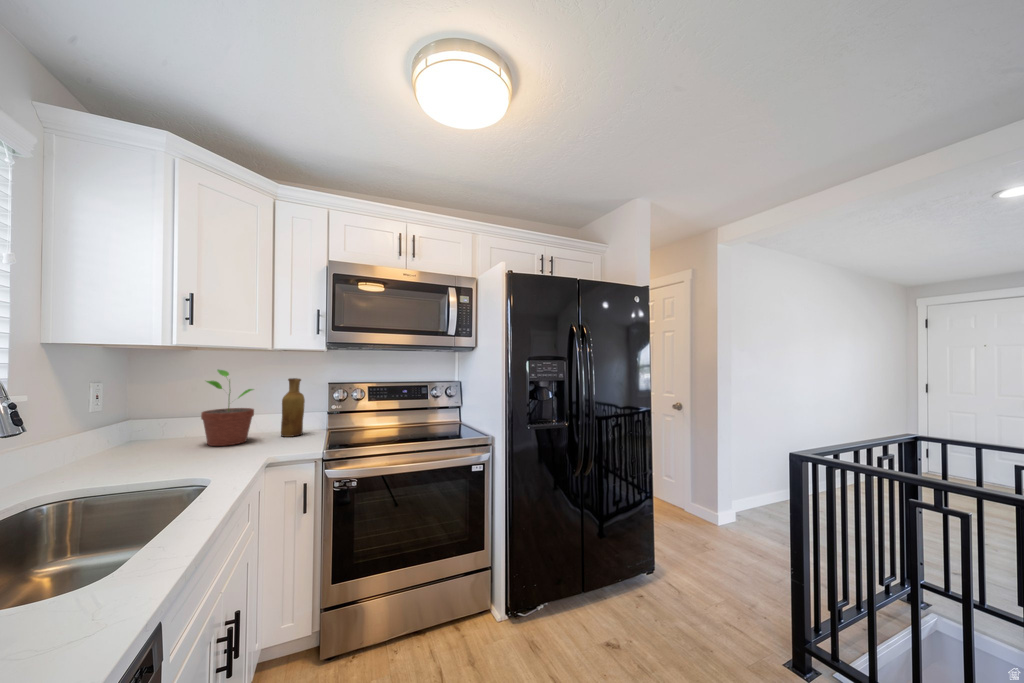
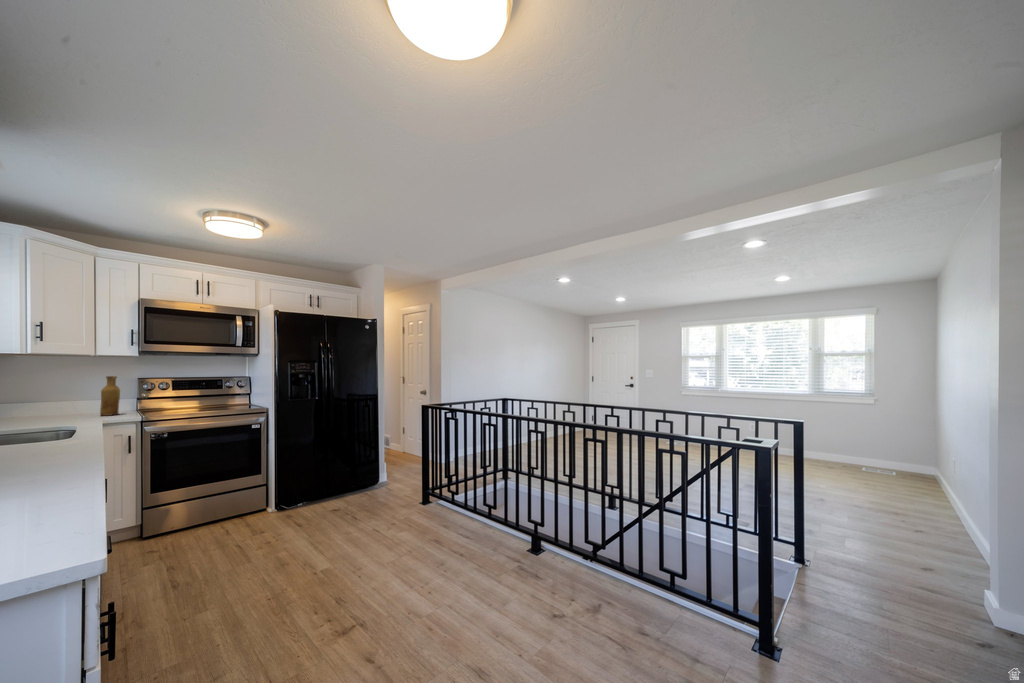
potted plant: present [201,370,254,446] -> none [37,371,83,421]

